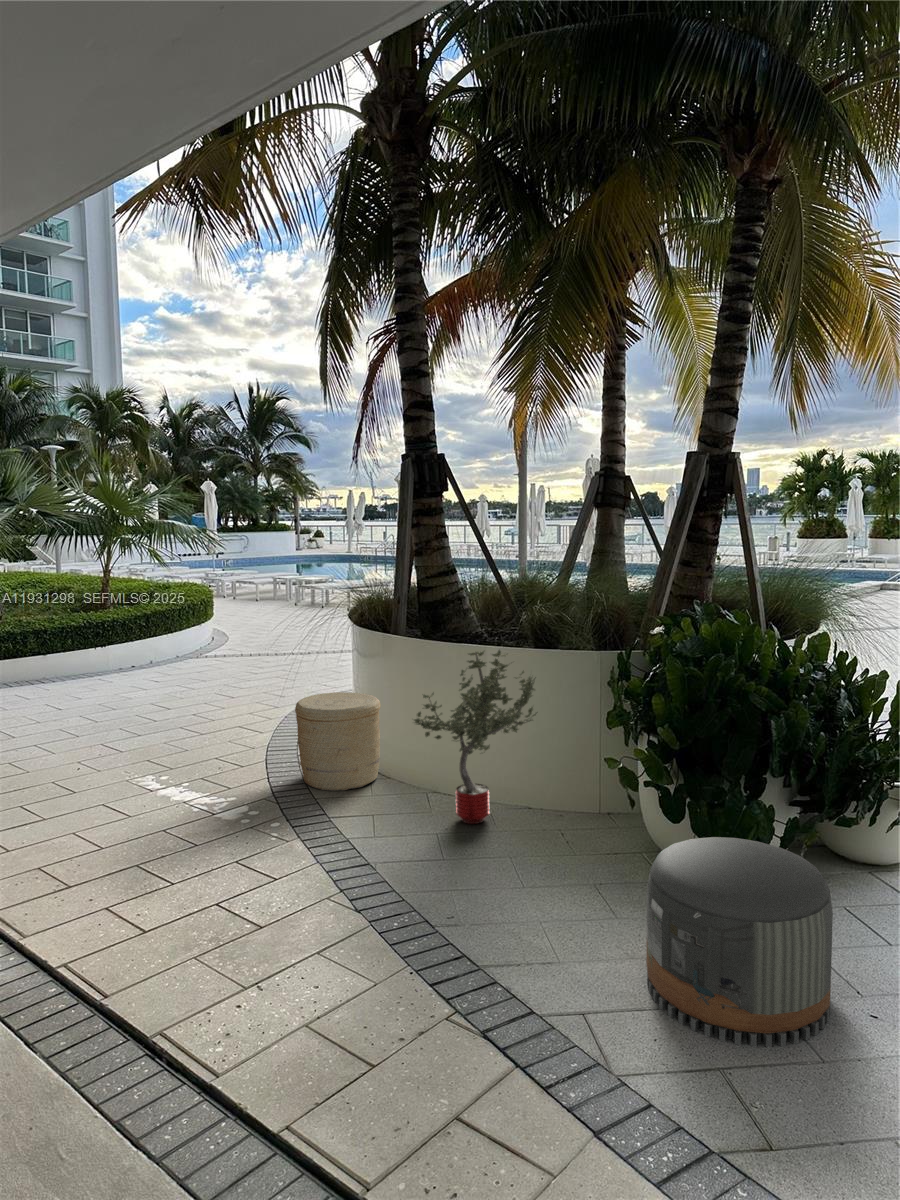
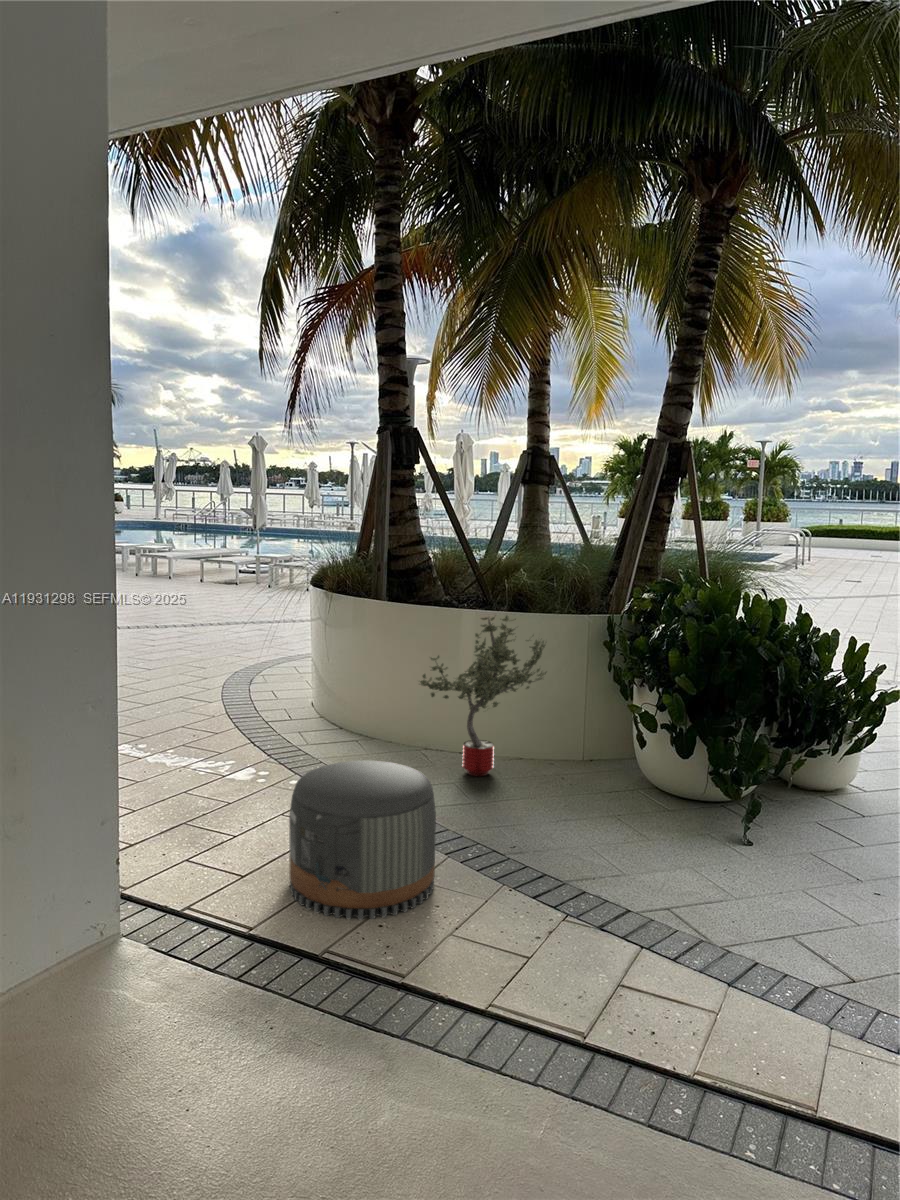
woven basket: present [295,692,381,791] -> none [283,658,367,753]
pouf: present [646,837,833,1047] -> present [289,760,436,920]

